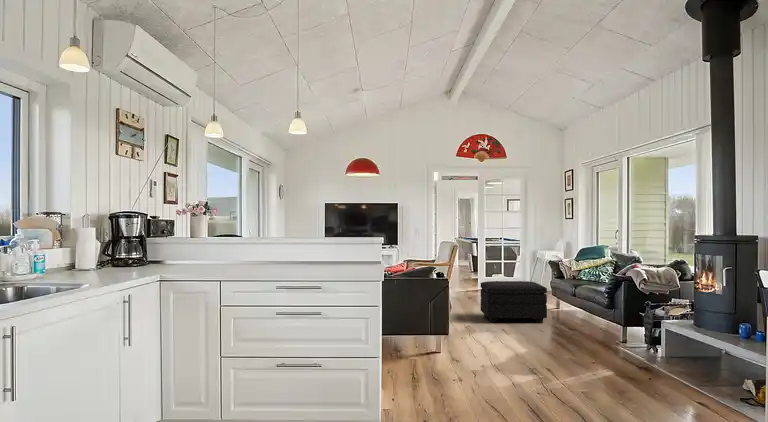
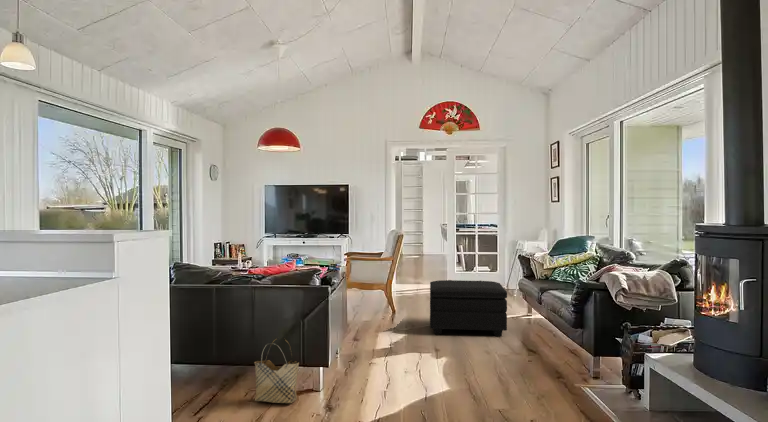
woven basket: none [402,316,434,361] -> present [254,339,299,403]

